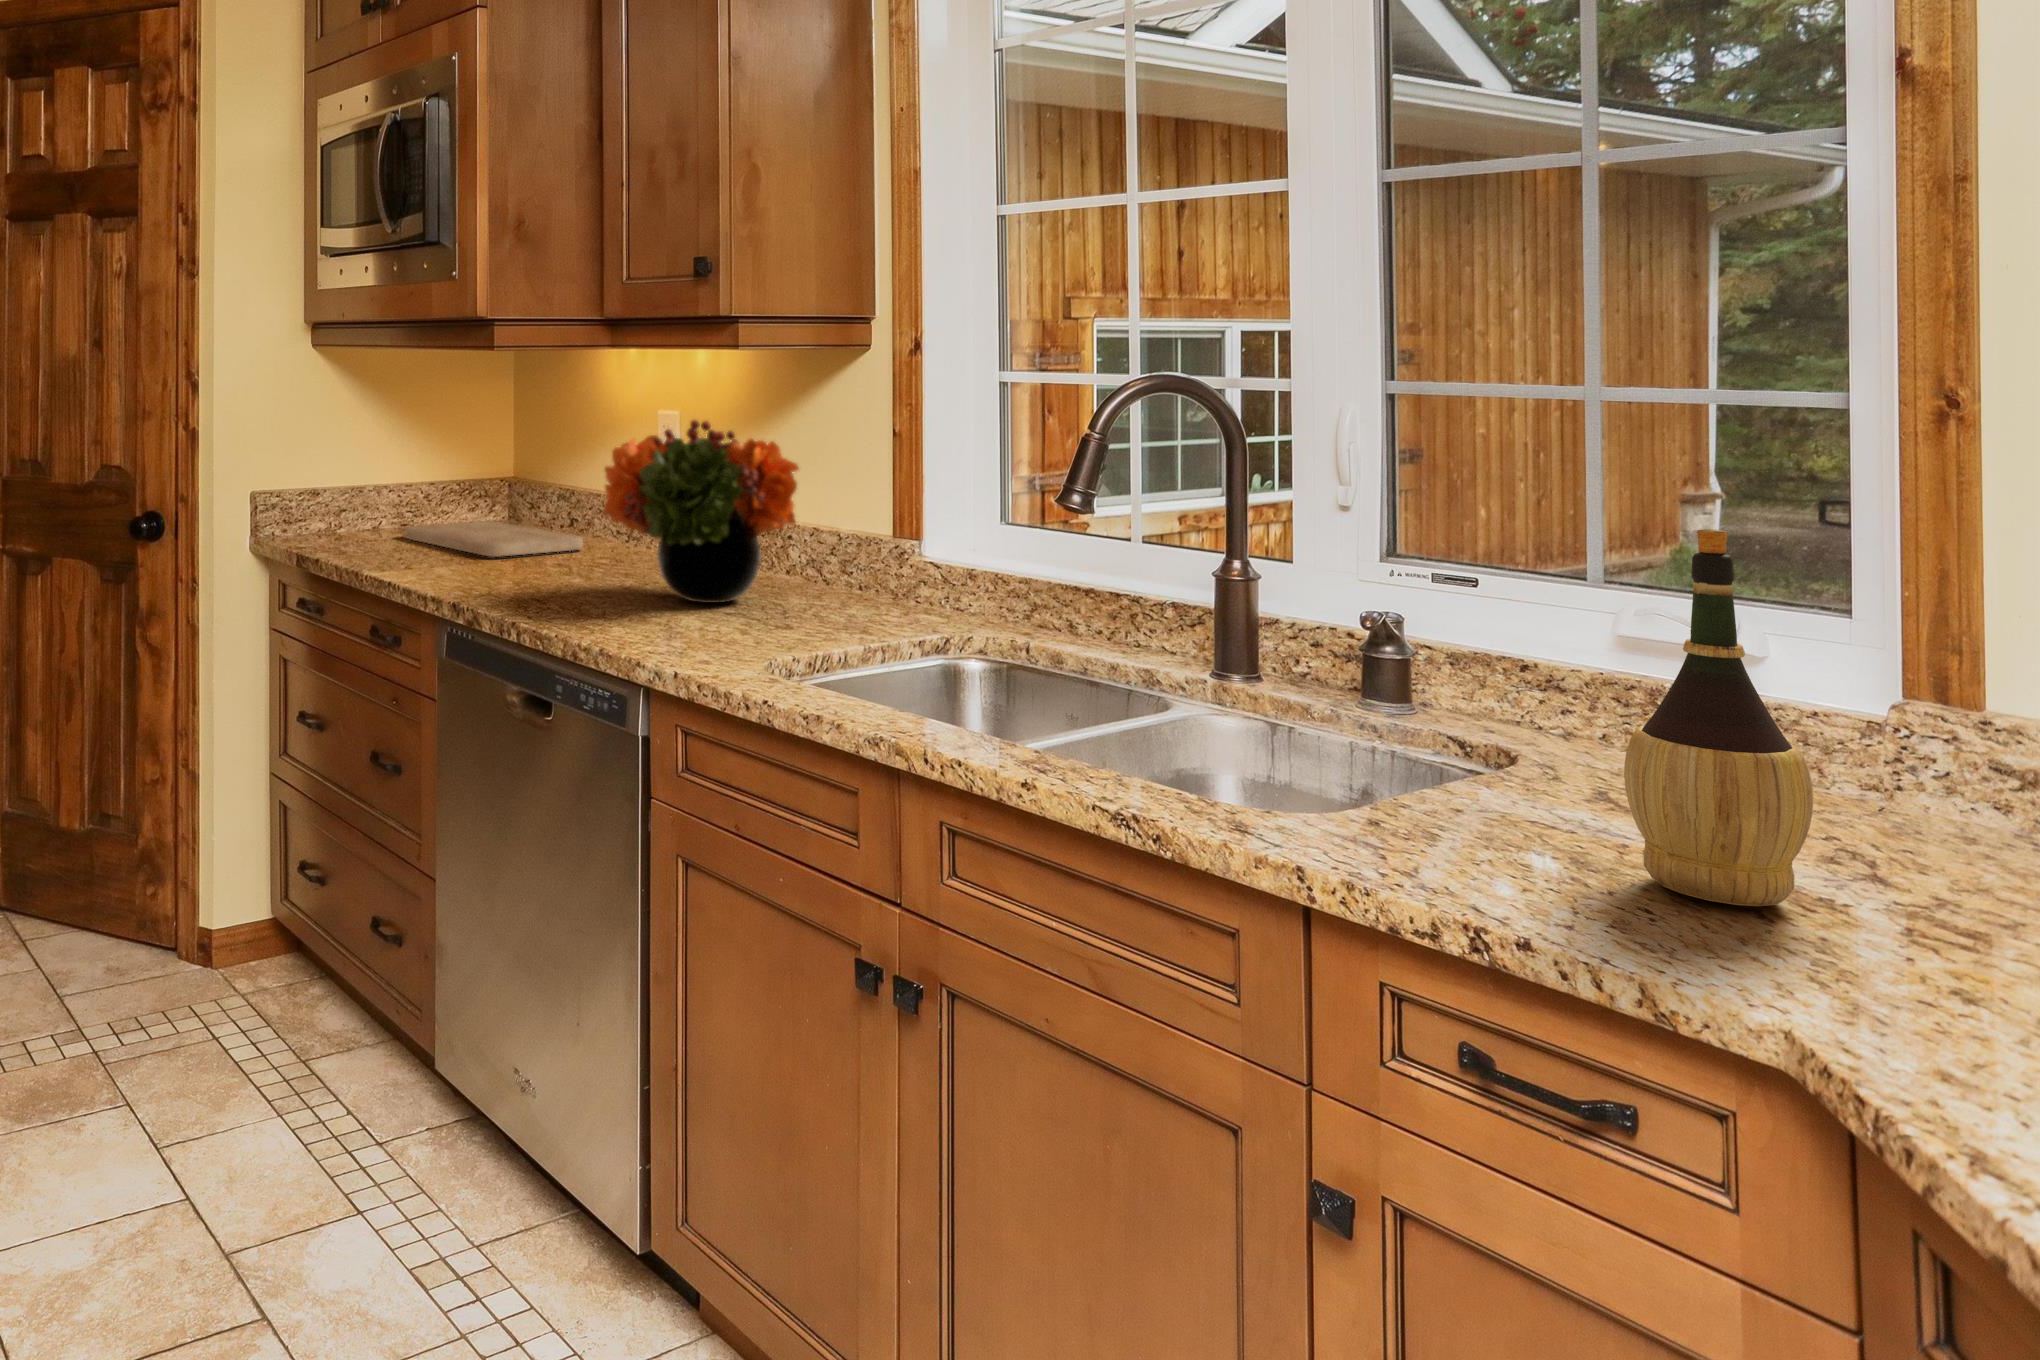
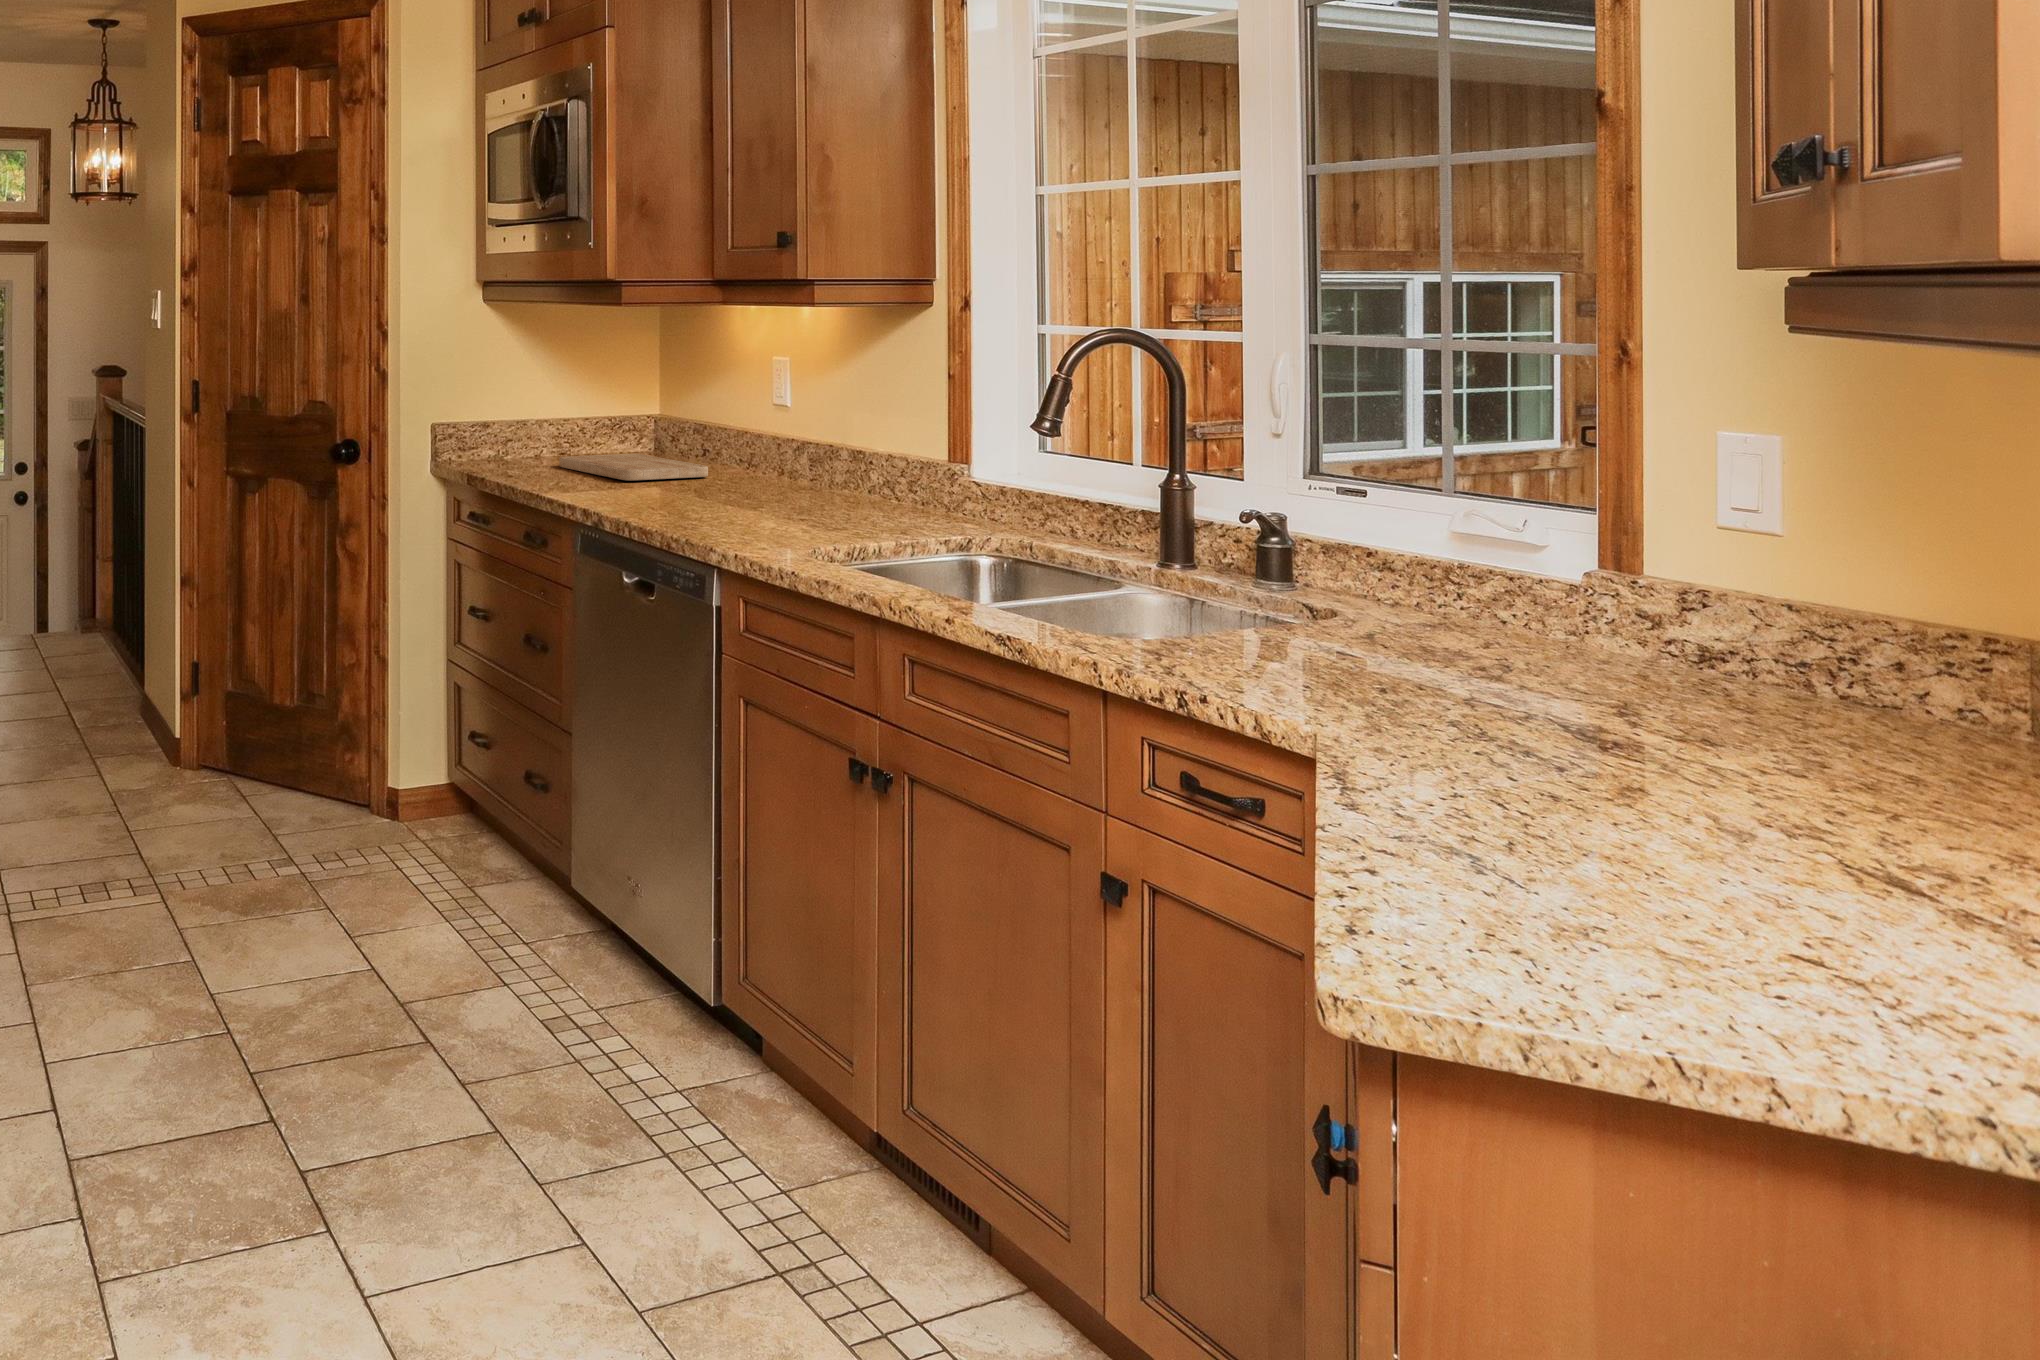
flower arrangement: present [604,420,799,603] -> none [703,365,871,514]
wine bottle: present [1624,529,1813,906] -> none [1318,435,1430,684]

